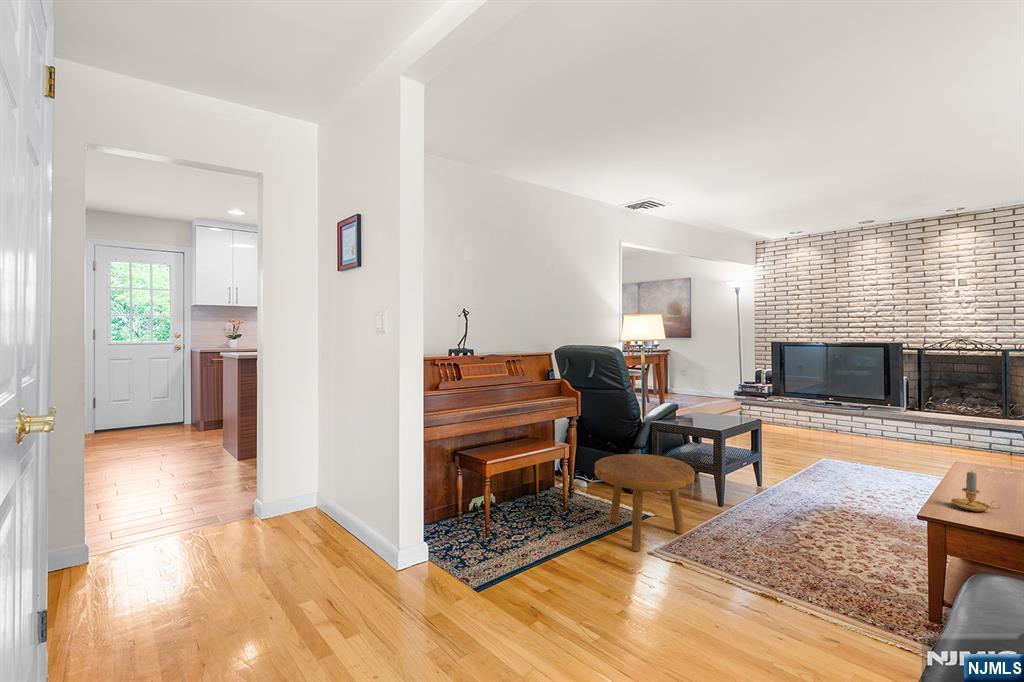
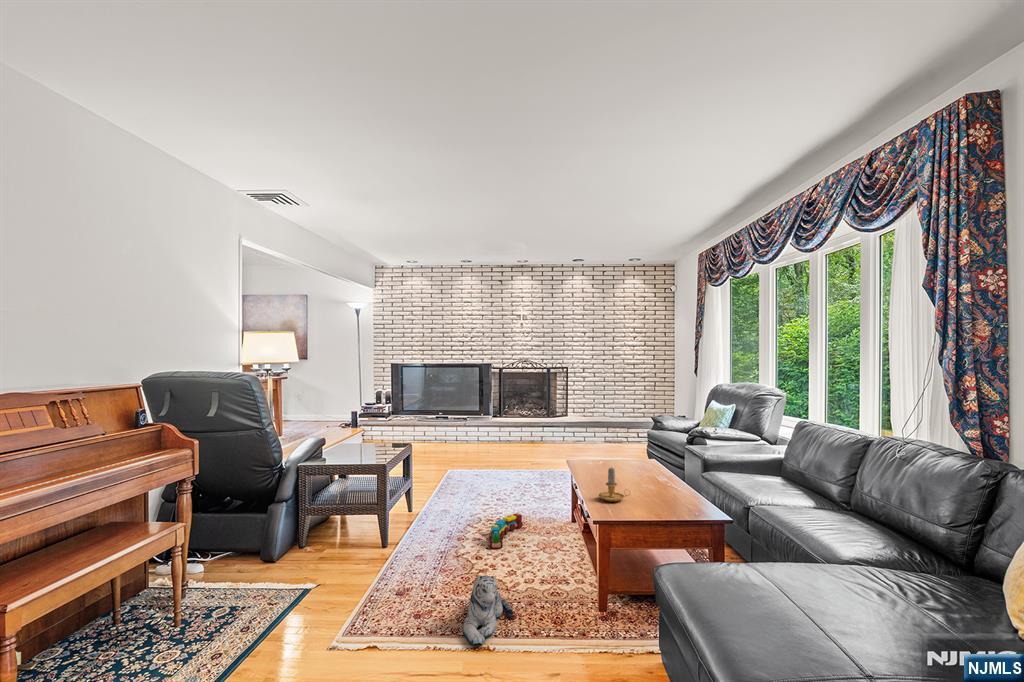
footstool: present [594,454,694,552] -> none [237,508,377,651]
toy train: none [827,506,881,534] -> present [489,513,523,548]
plush toy: none [759,538,818,595] -> present [463,575,513,645]

